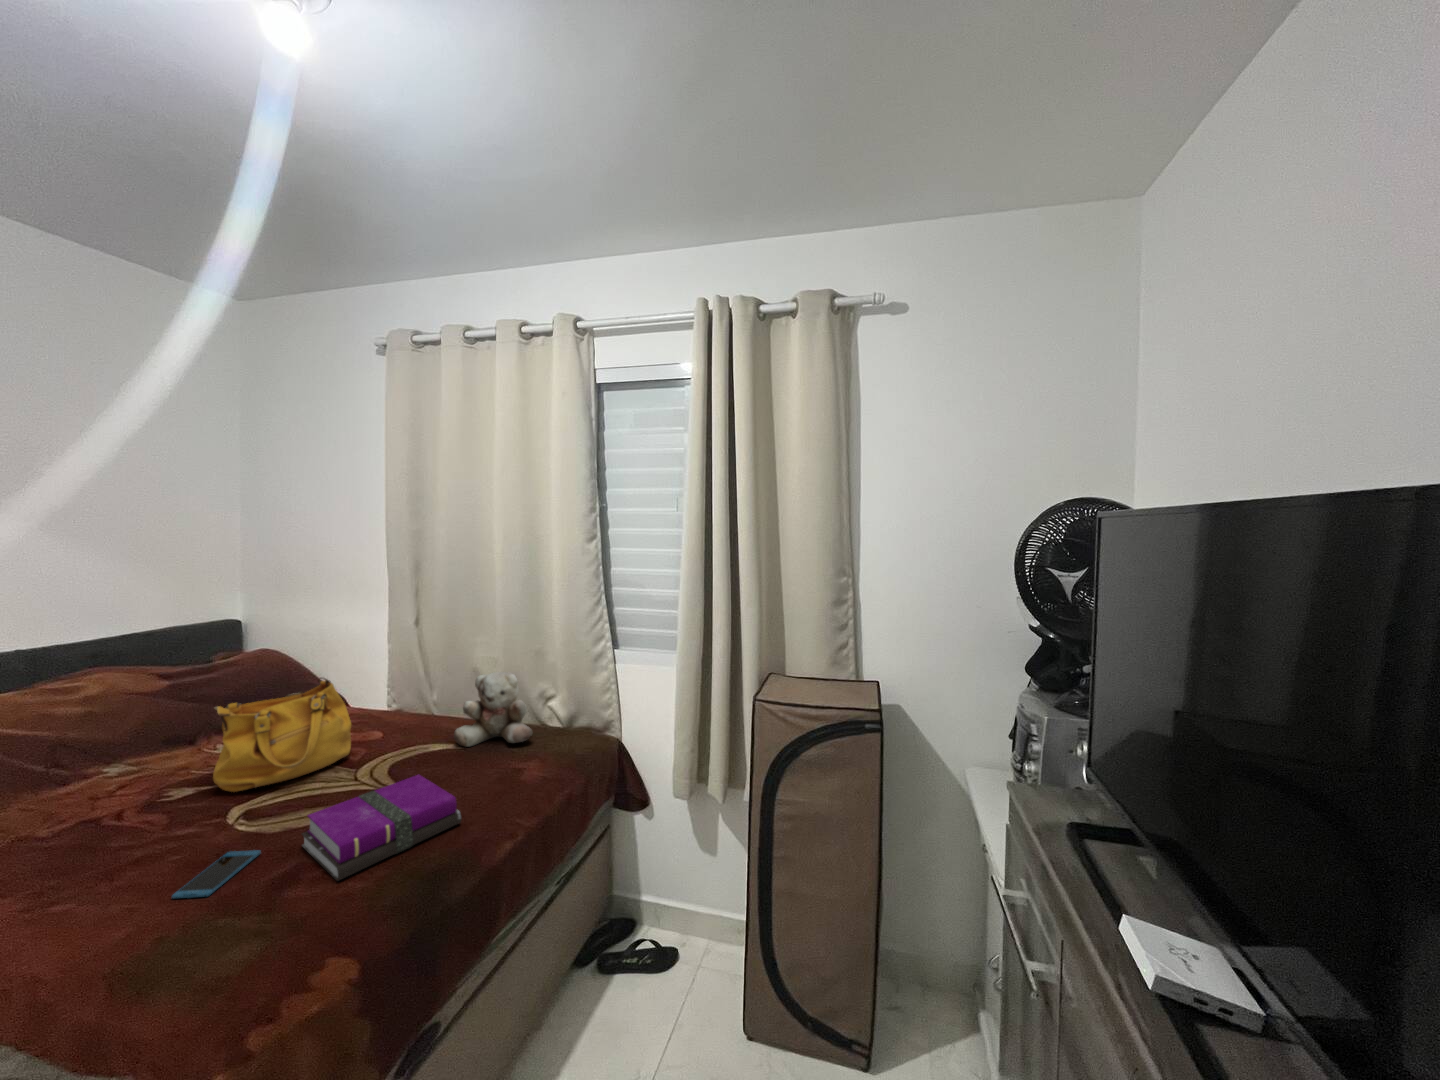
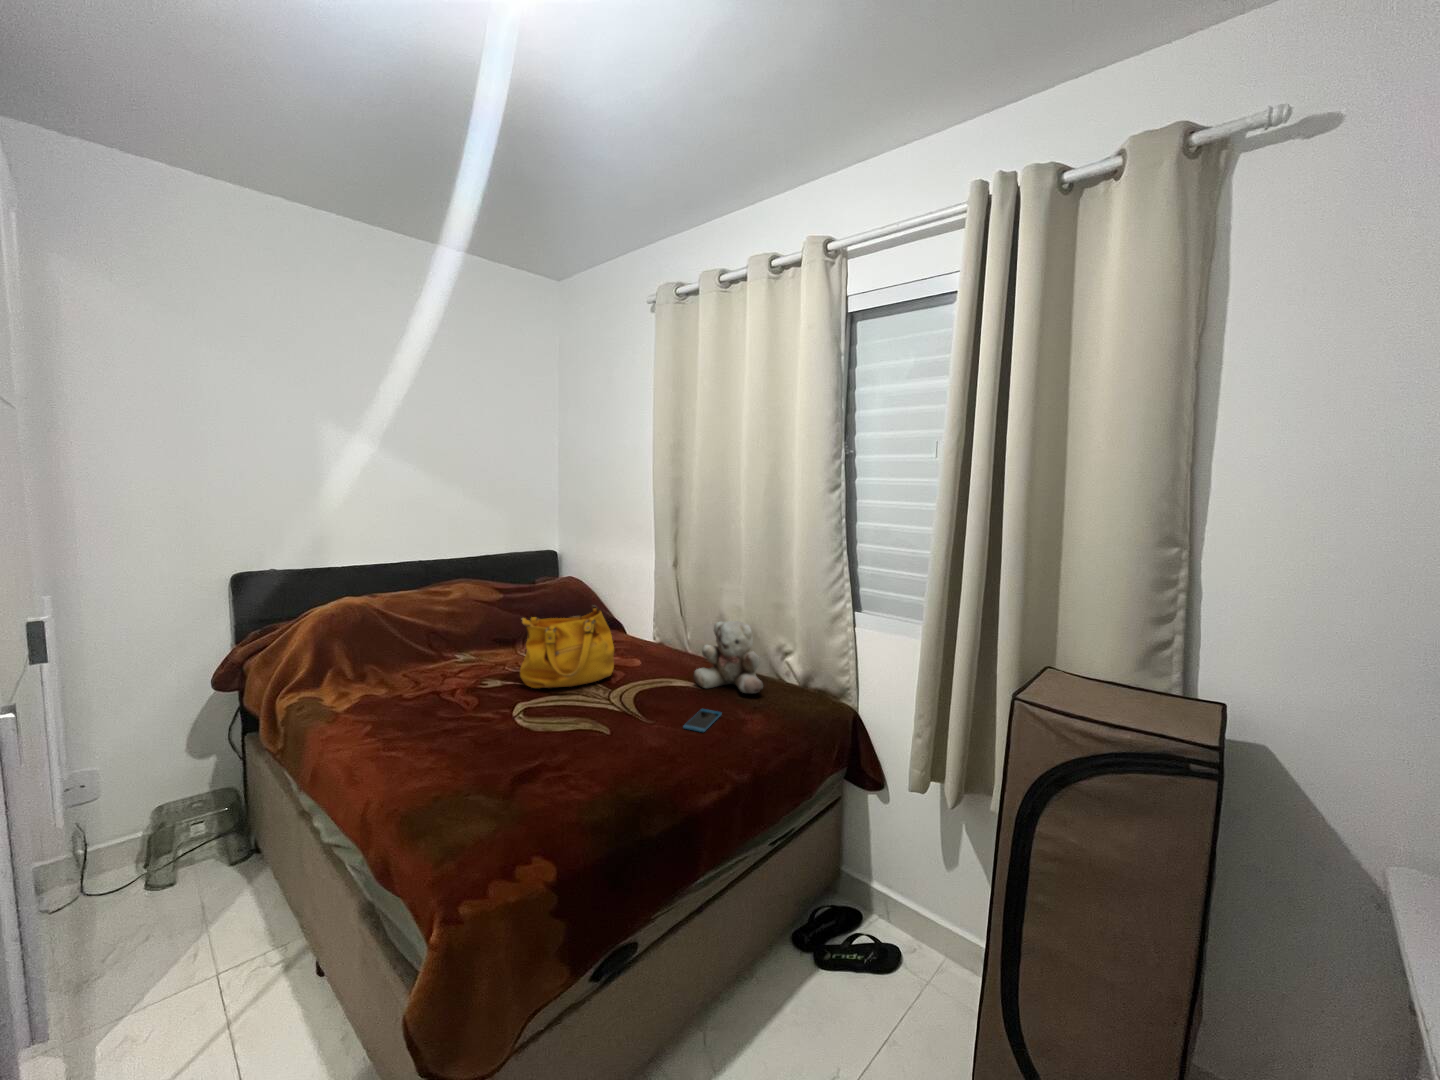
notebook: present [302,775,461,881] -> none [566,703,685,778]
smartphone: present [172,850,261,898] -> present [683,709,722,732]

